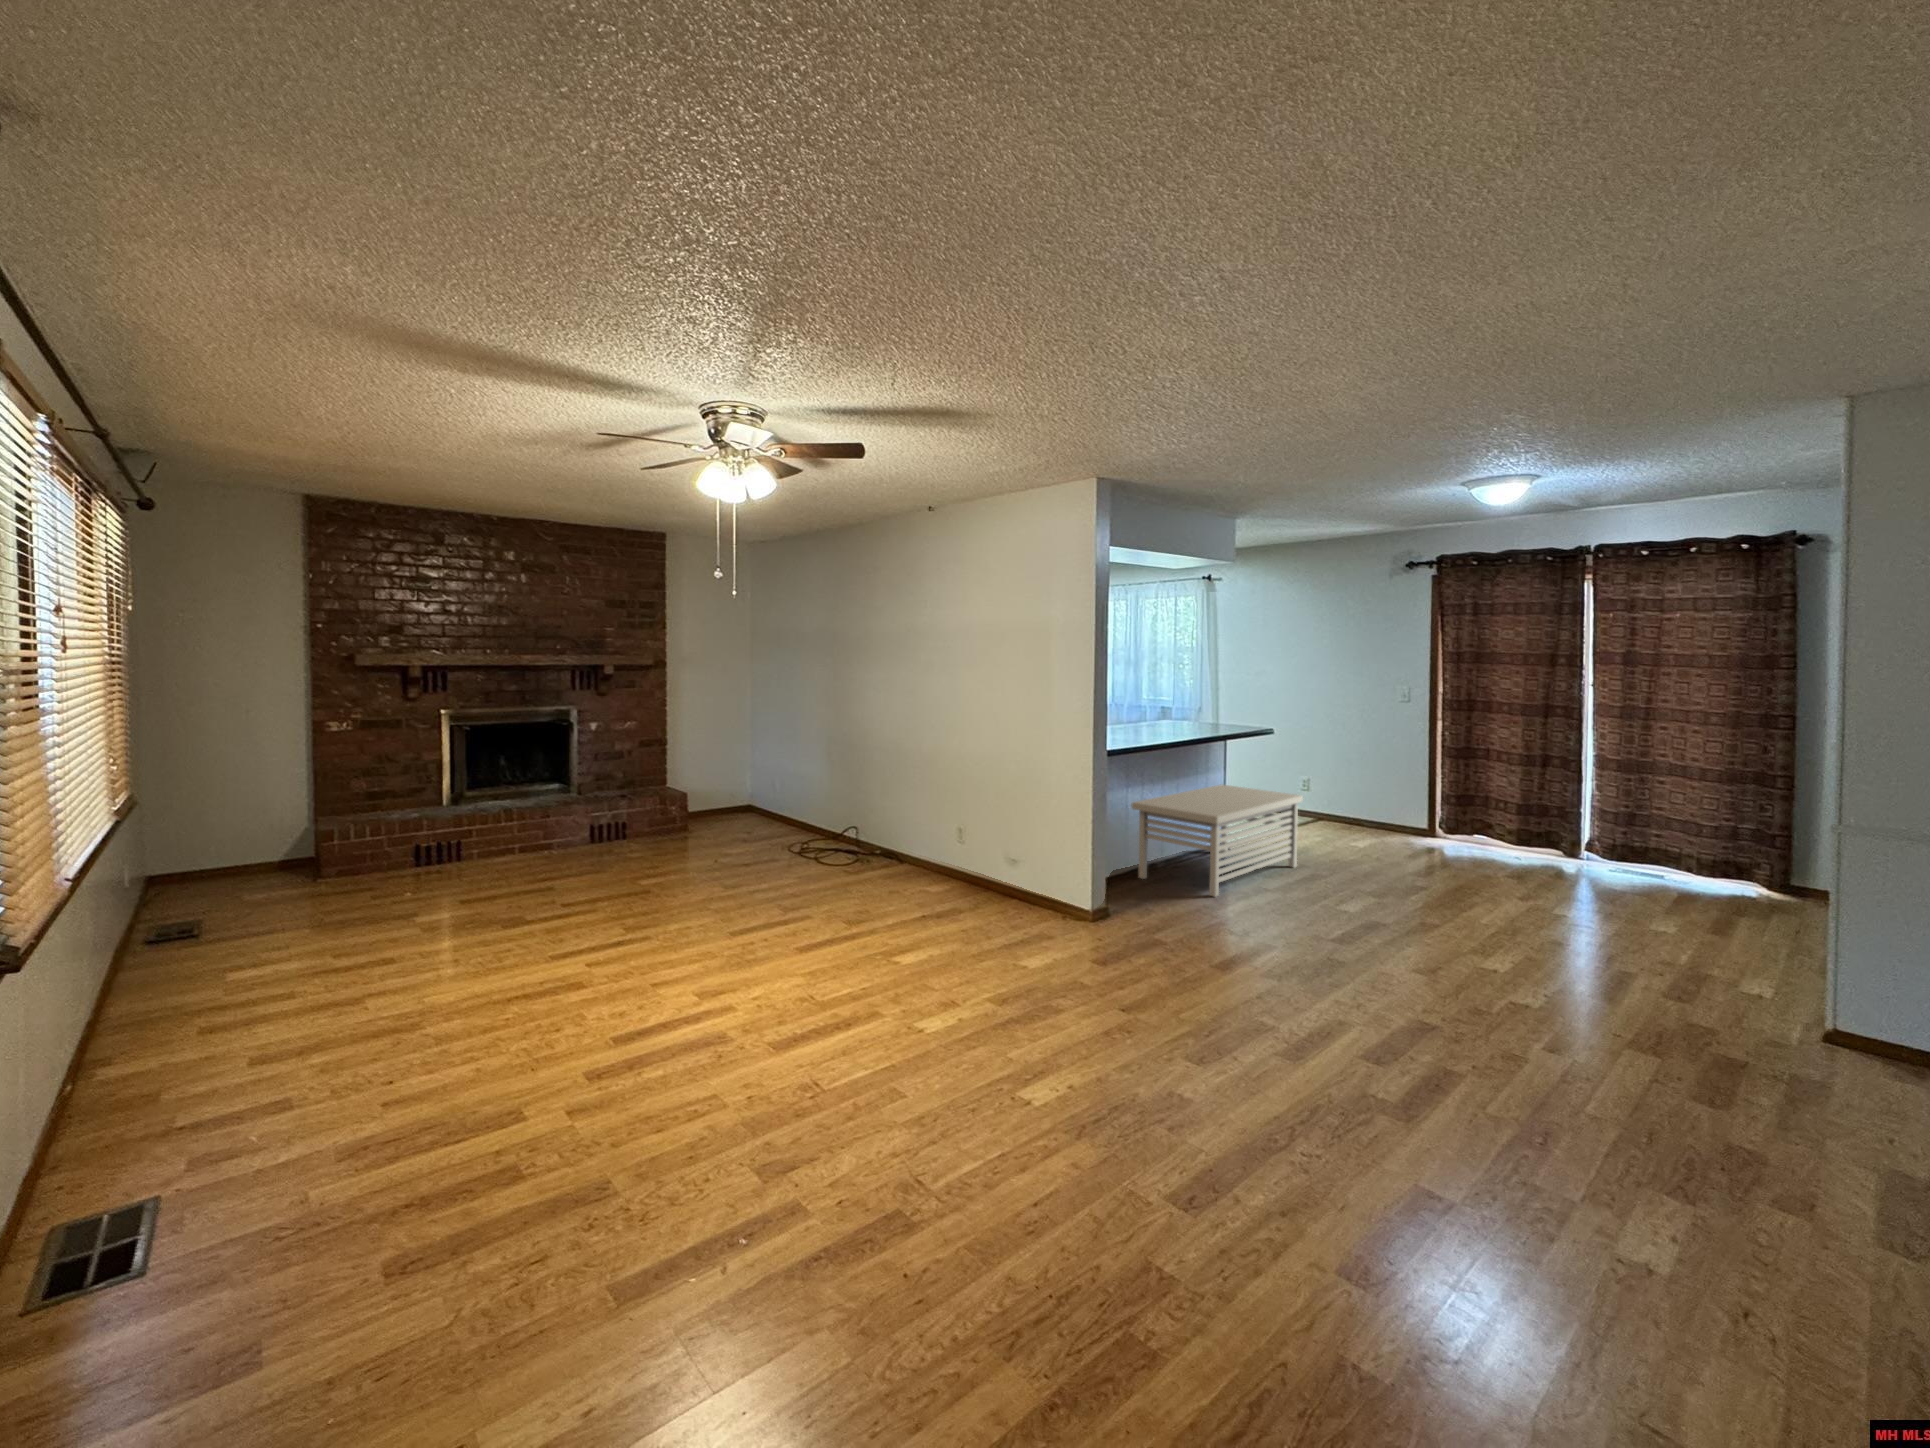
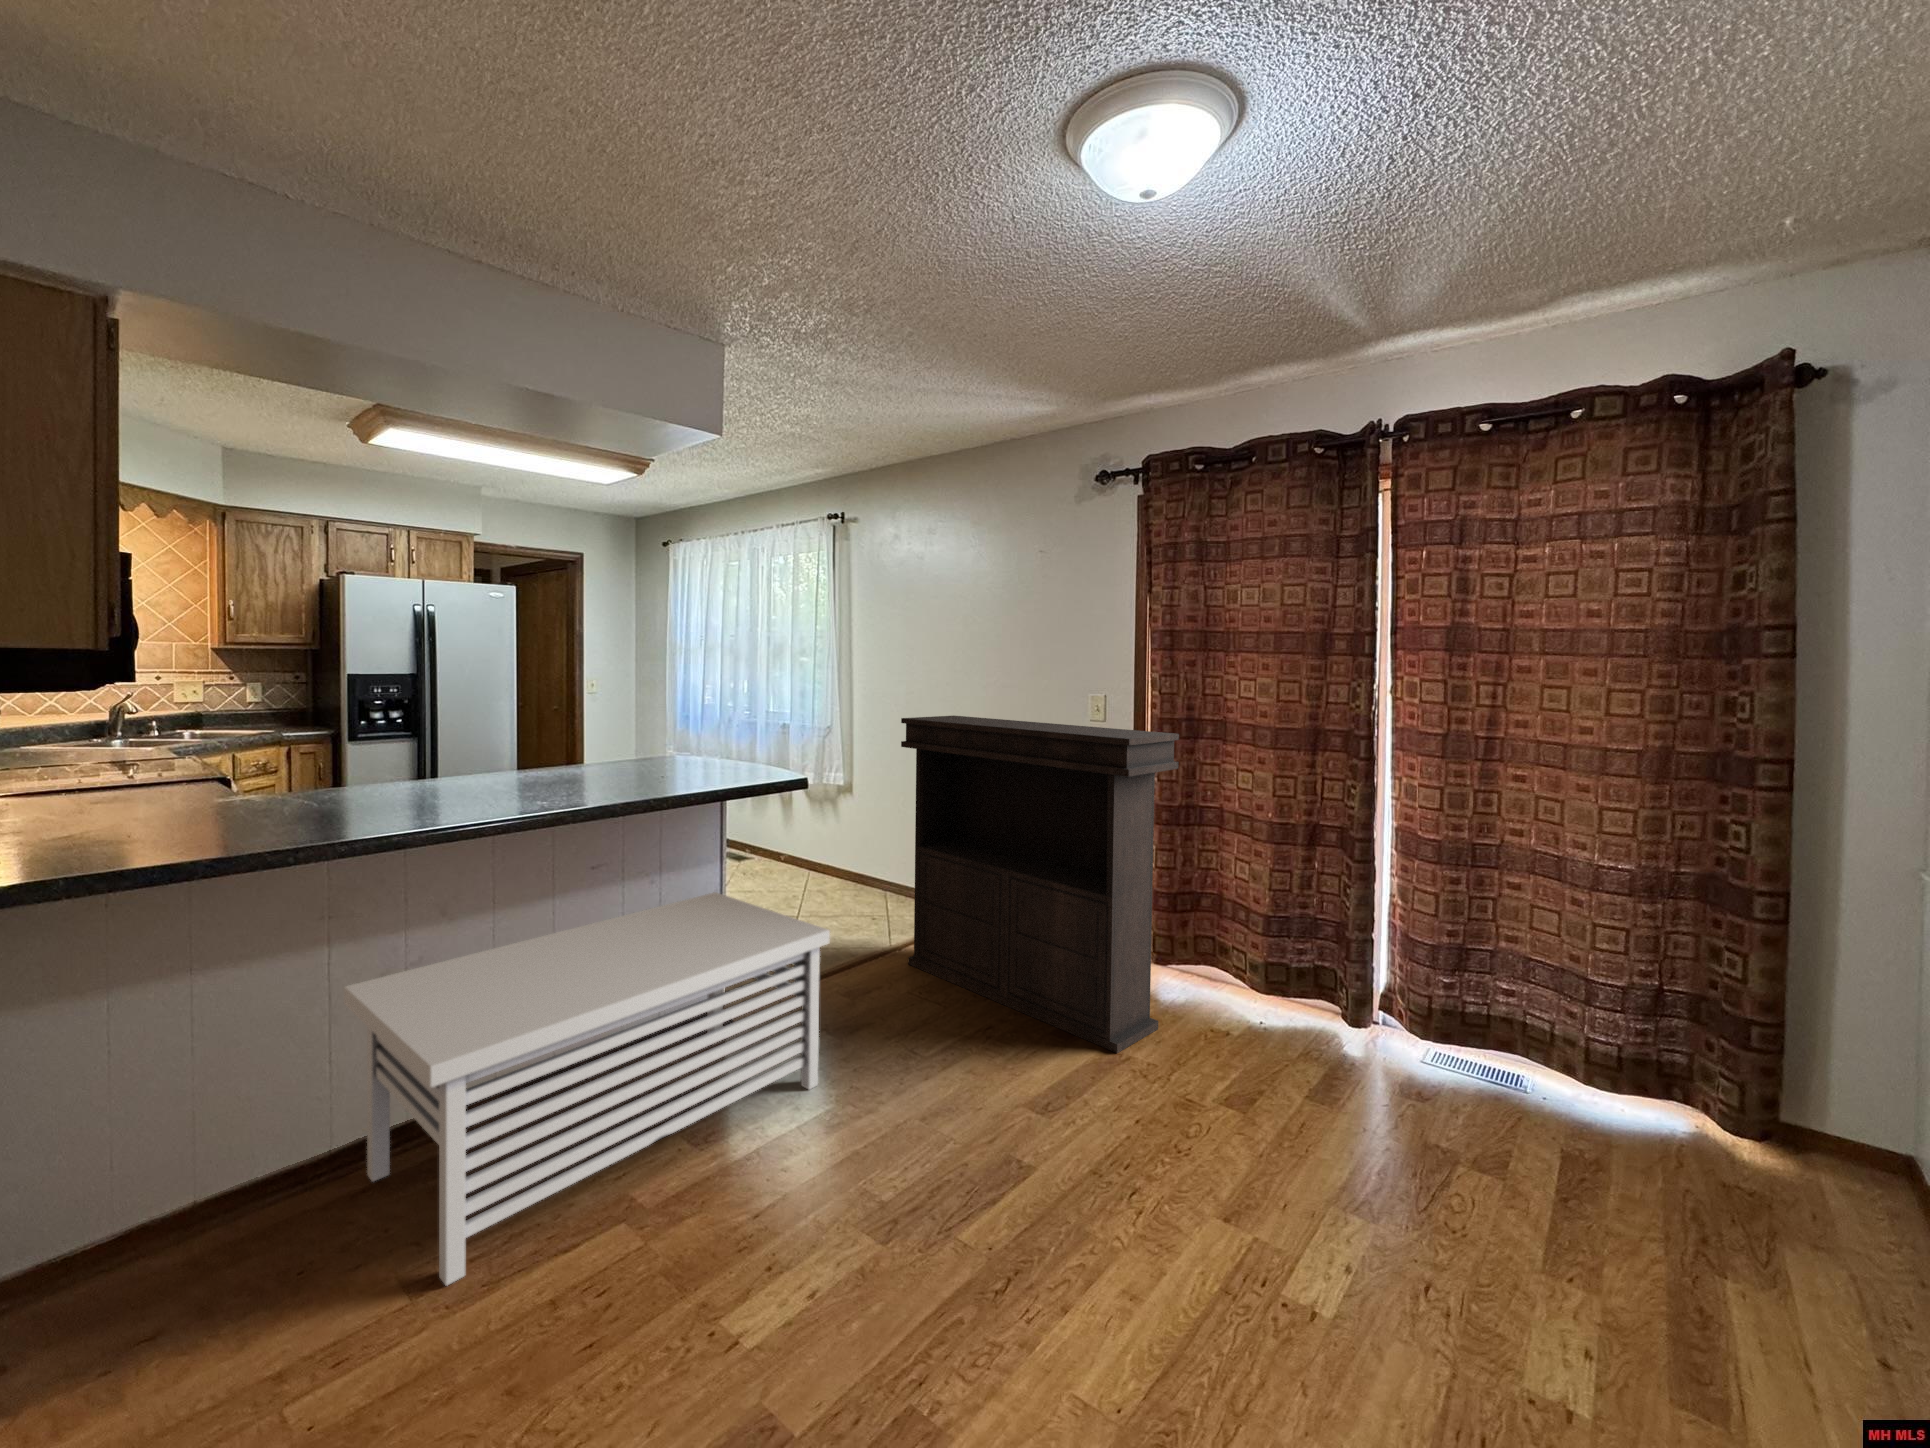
console table: none [1292,699,1470,865] -> present [901,716,1179,1053]

